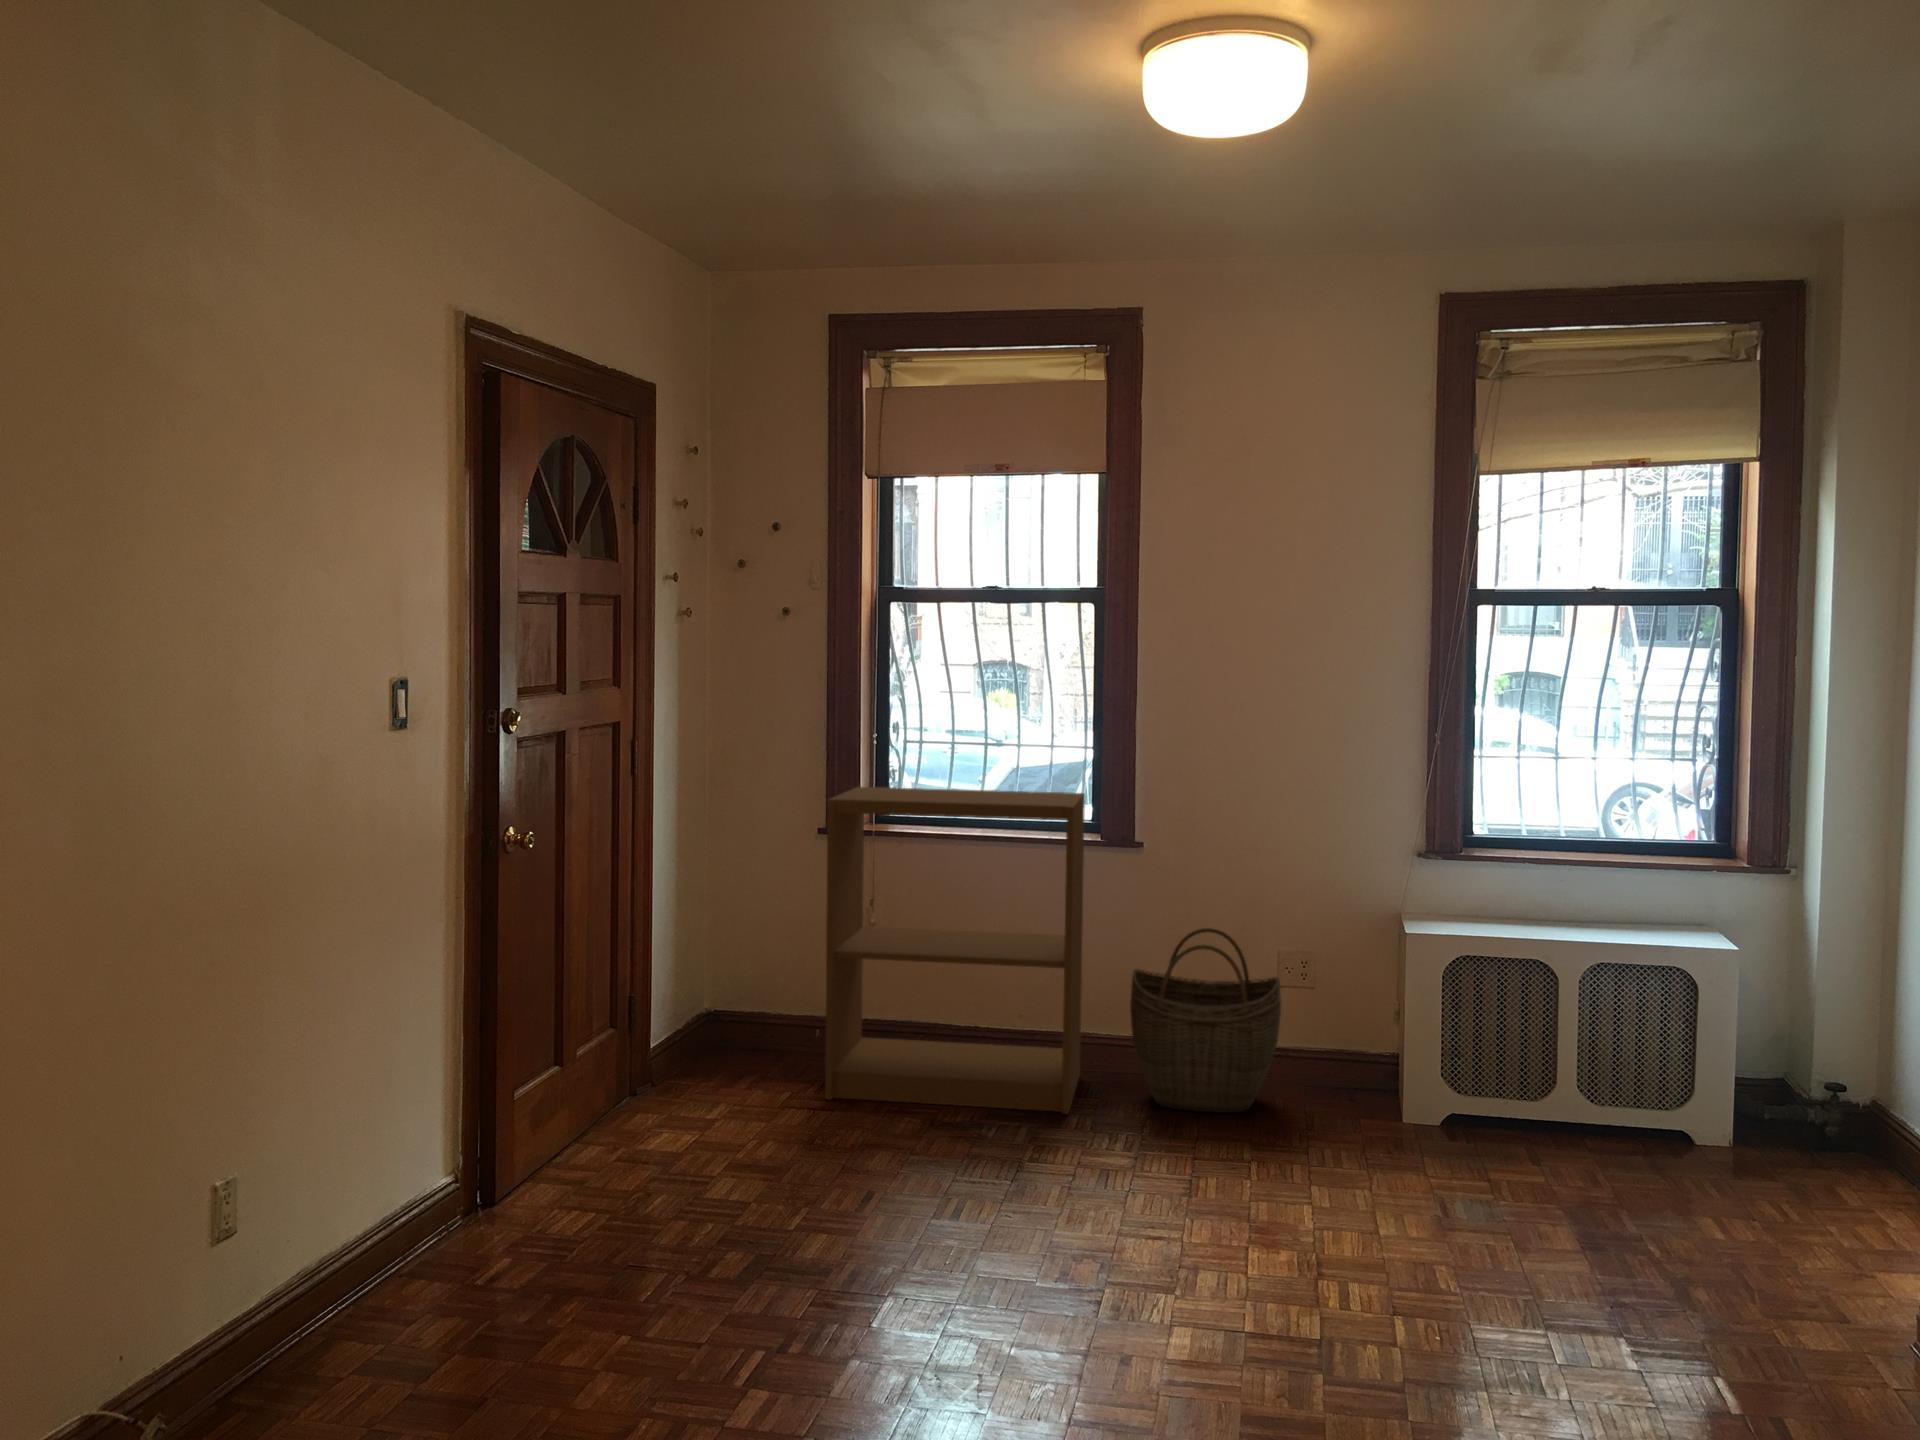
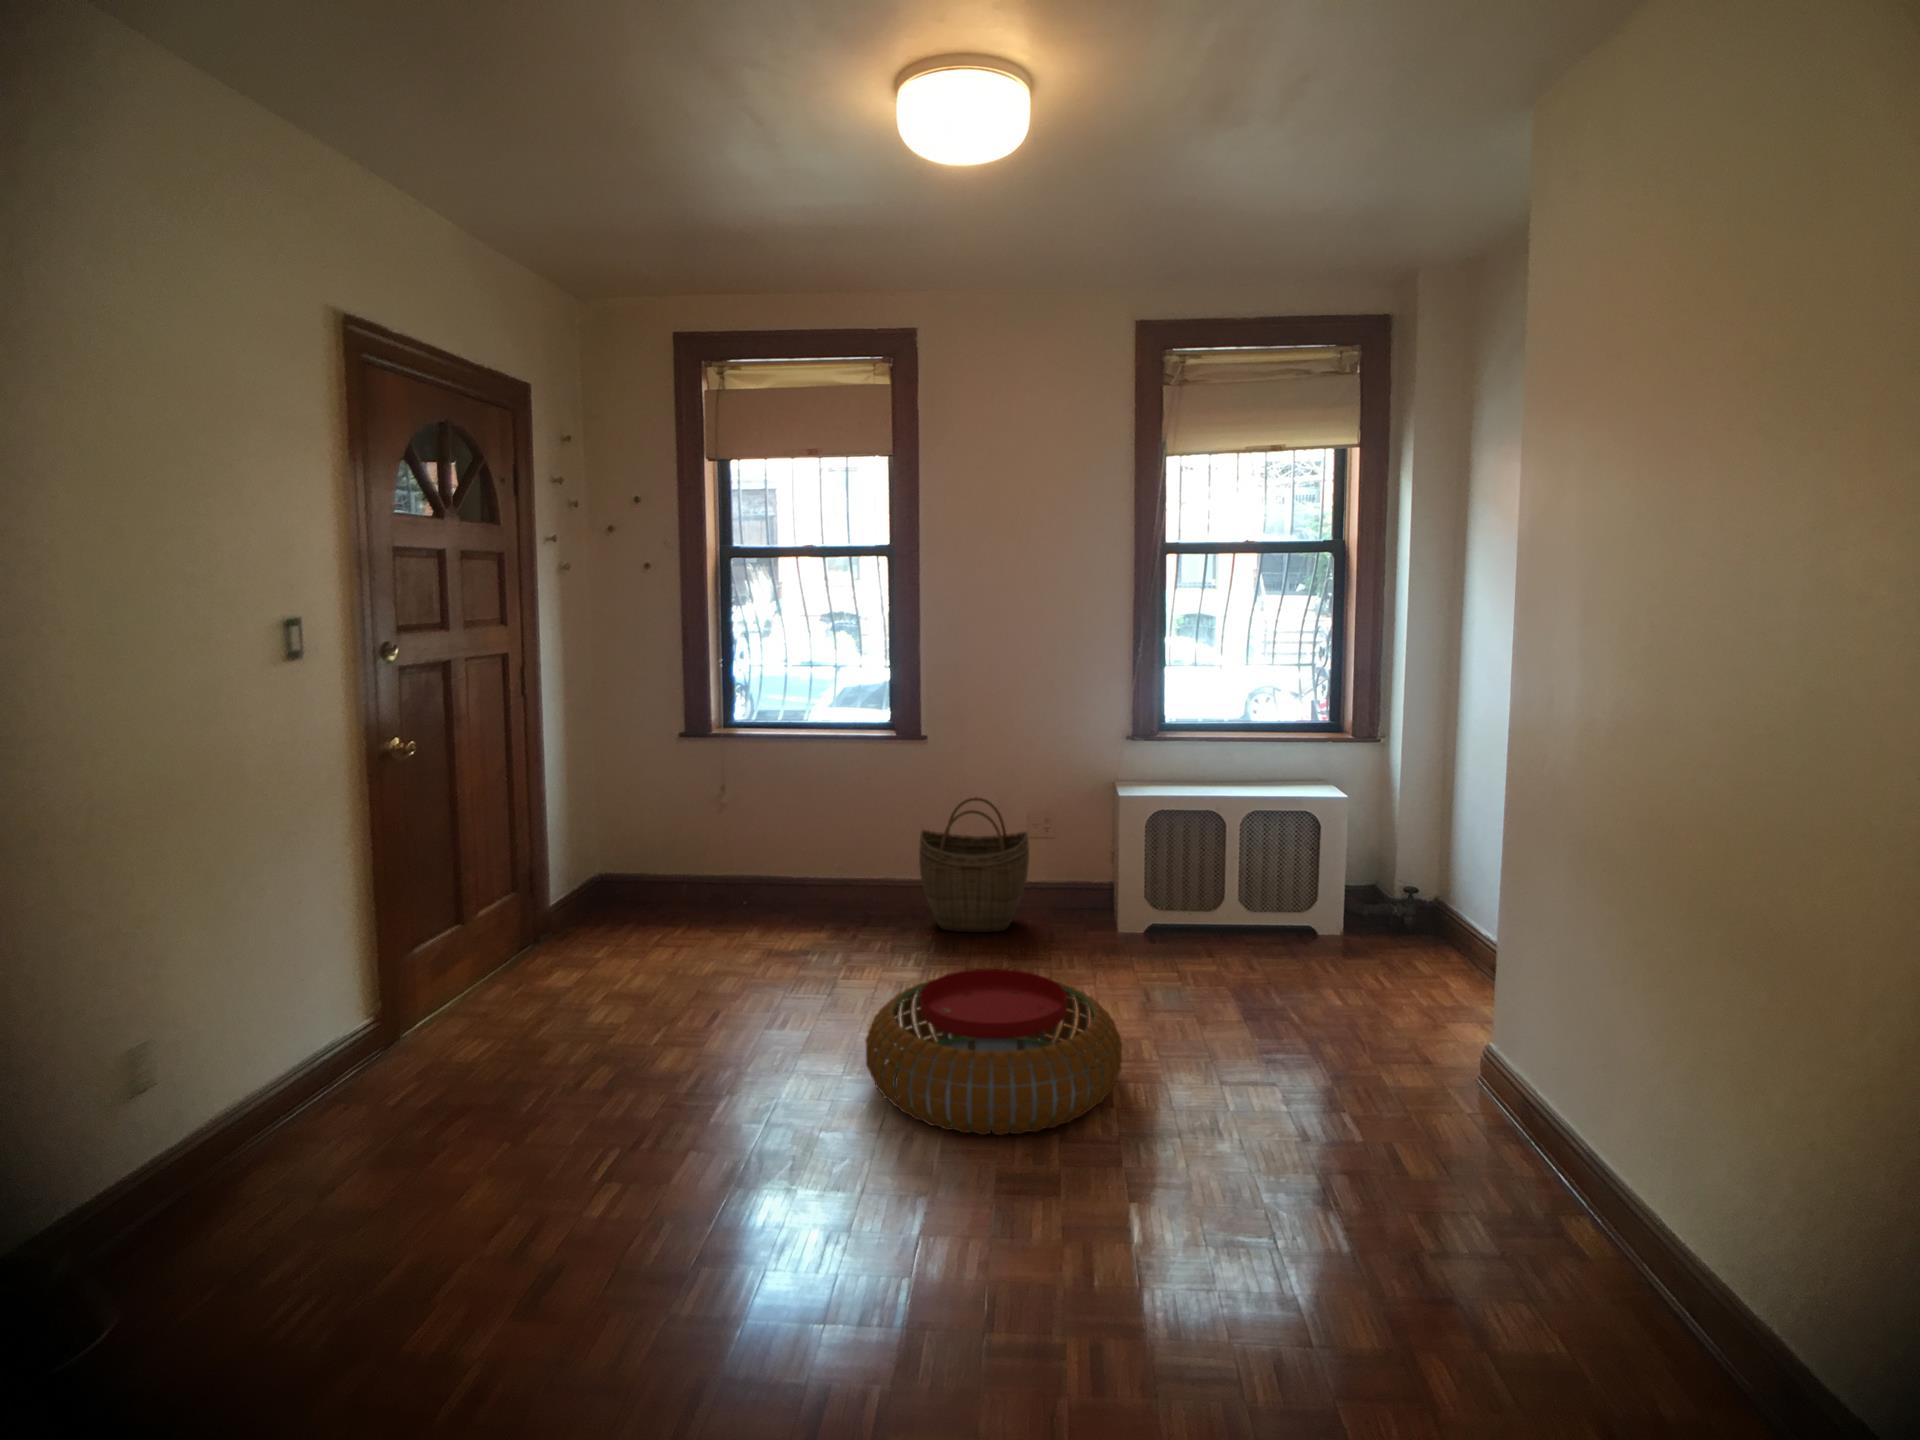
bookshelf: present [825,787,1085,1114] -> none [681,700,884,940]
pouf: none [1066,1155,1409,1370] -> present [865,969,1122,1135]

